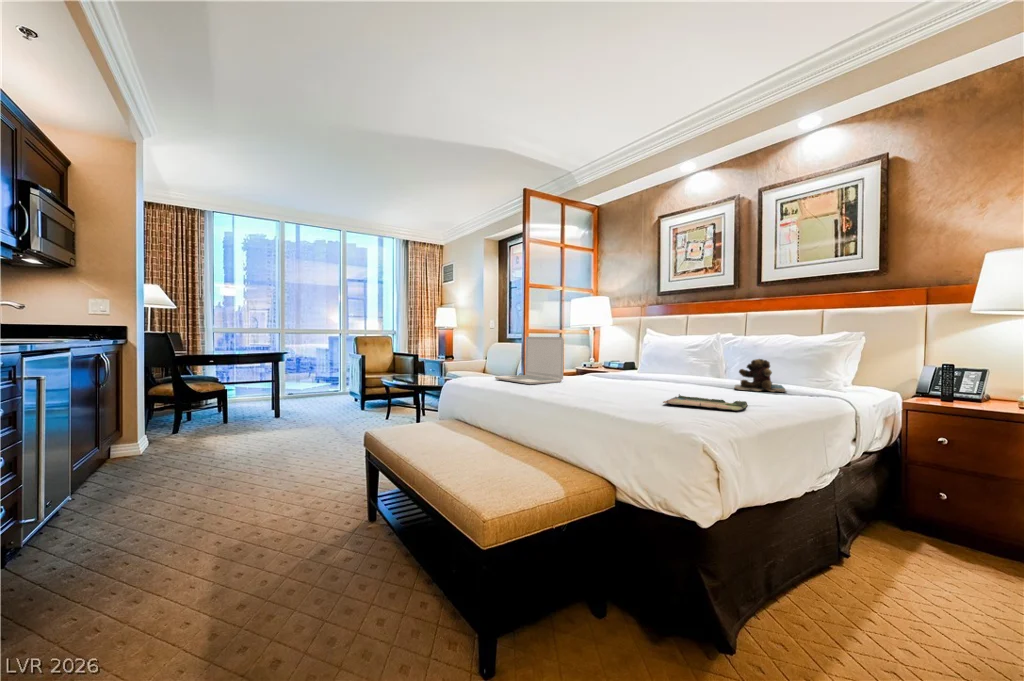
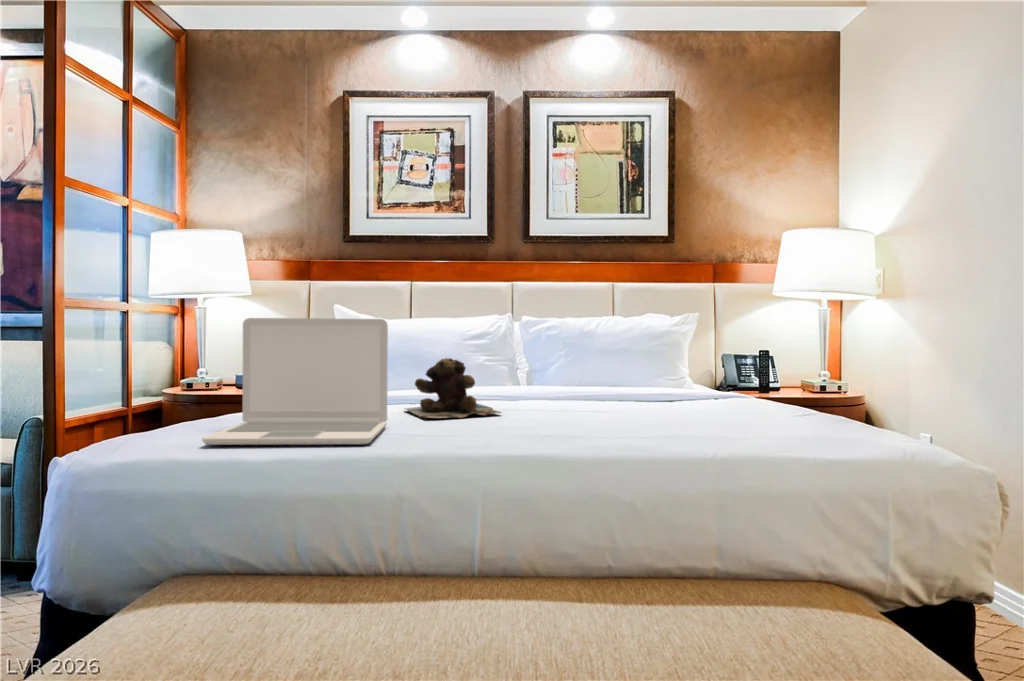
teddy bear: present [734,359,786,392] -> present [405,358,501,418]
tray: present [663,394,747,411] -> none [703,417,853,438]

